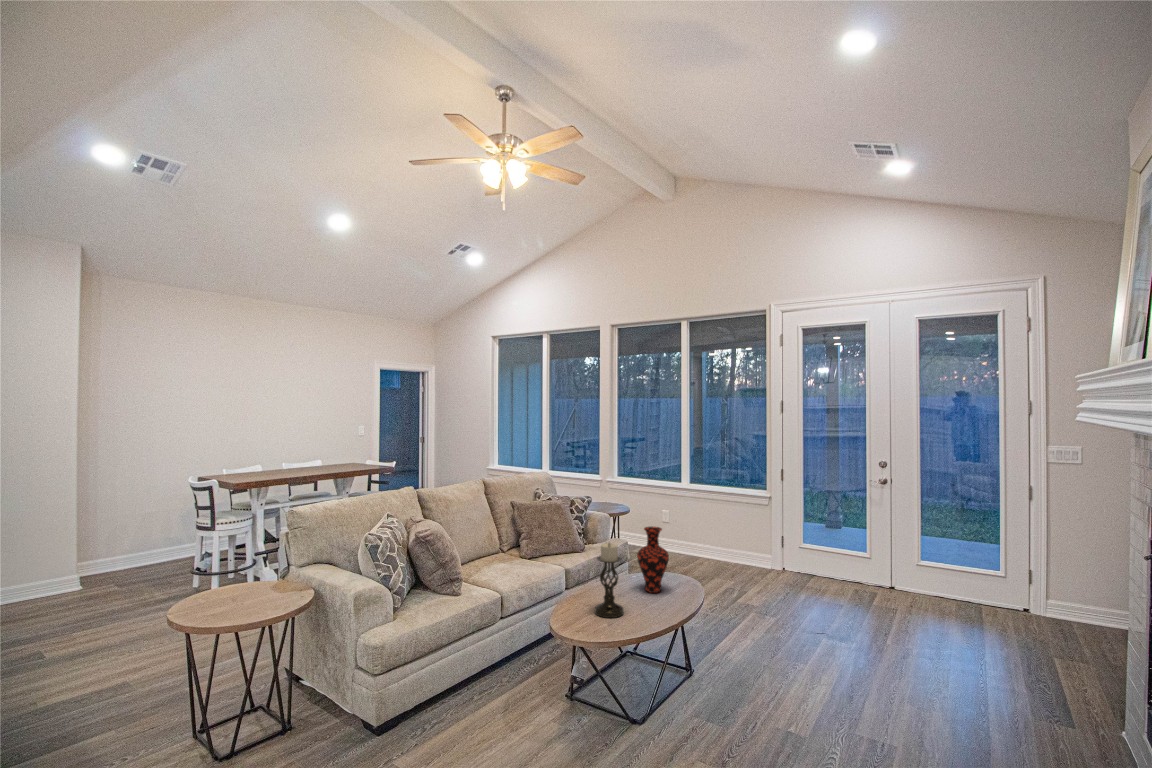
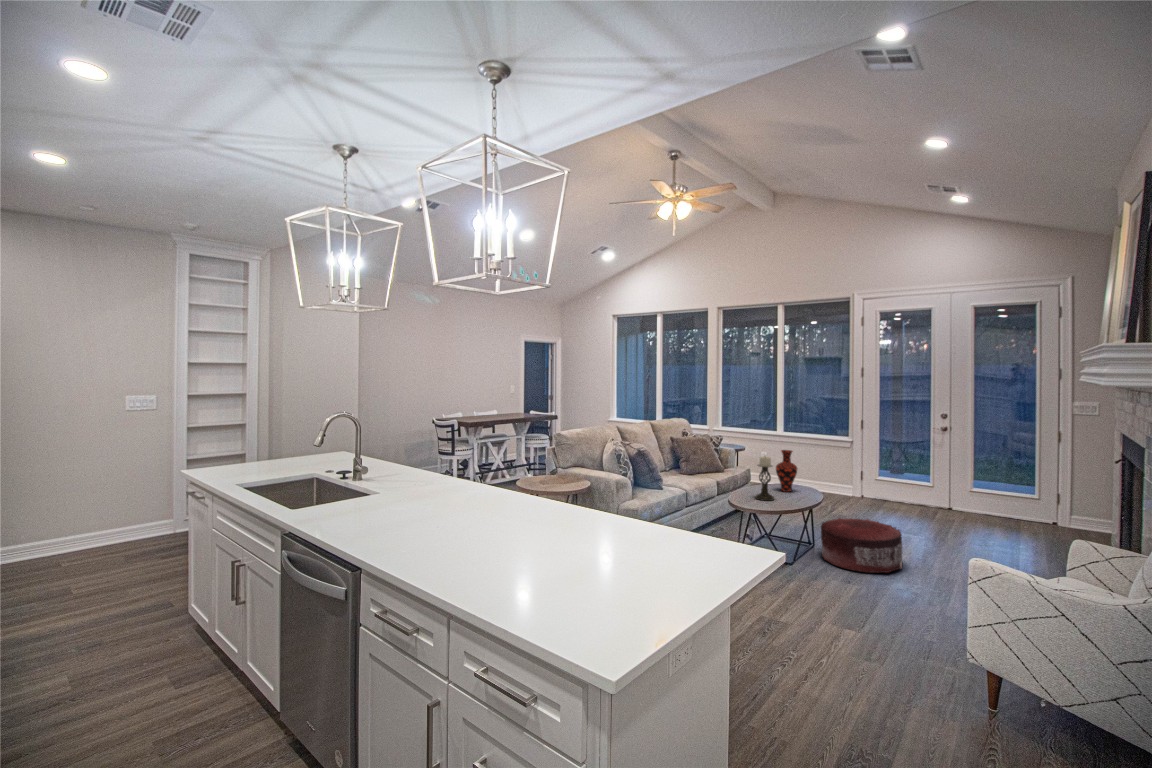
pouf: none [696,635,823,748] -> present [821,518,902,573]

